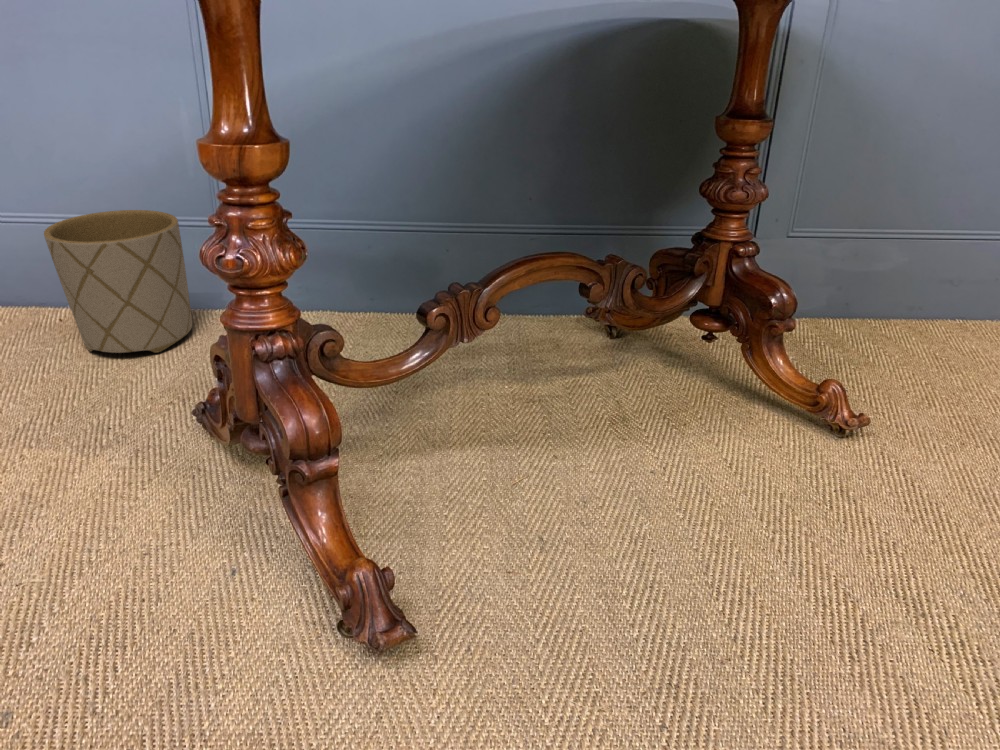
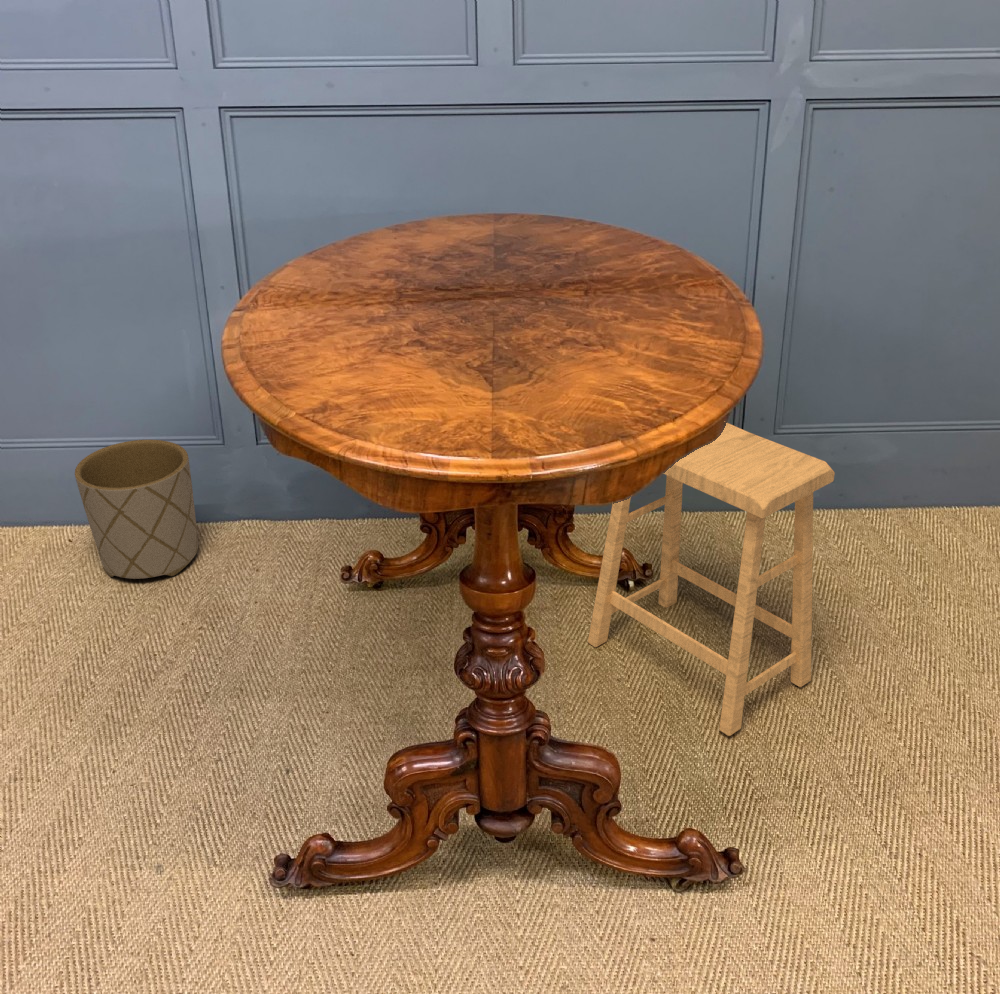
footstool: none [613,140,978,542] -> present [588,423,835,736]

